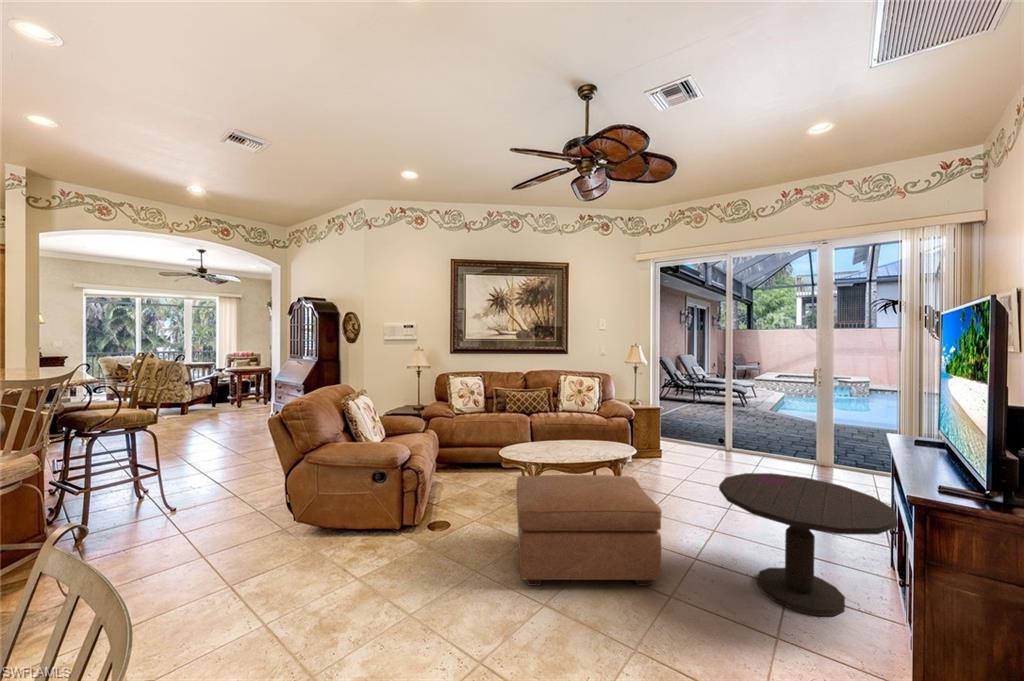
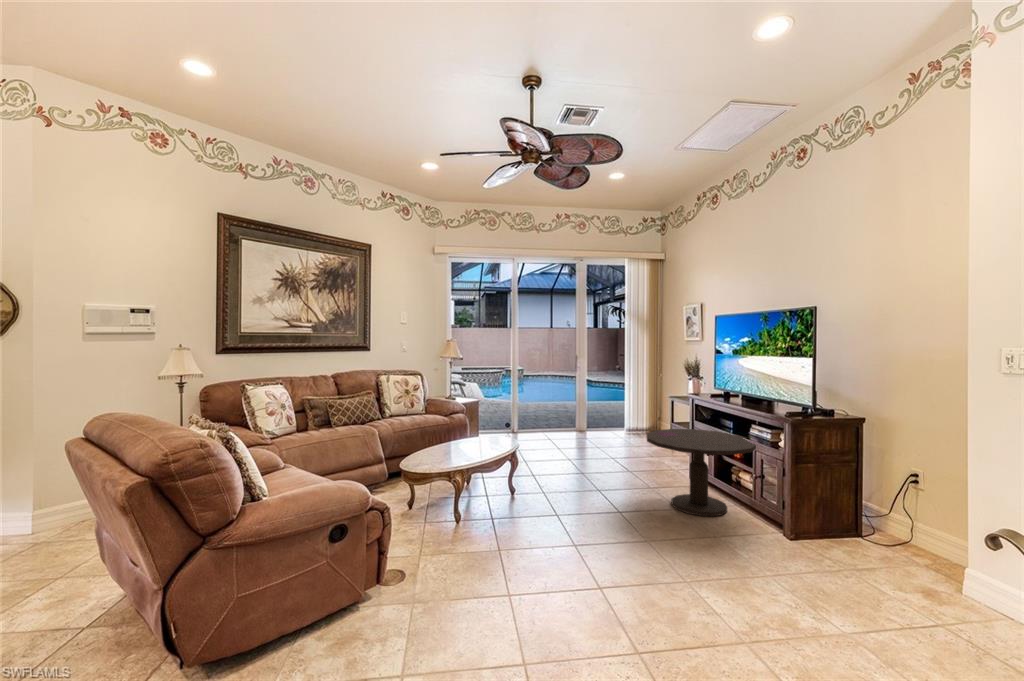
ottoman: present [516,475,661,586] -> none [512,456,655,577]

